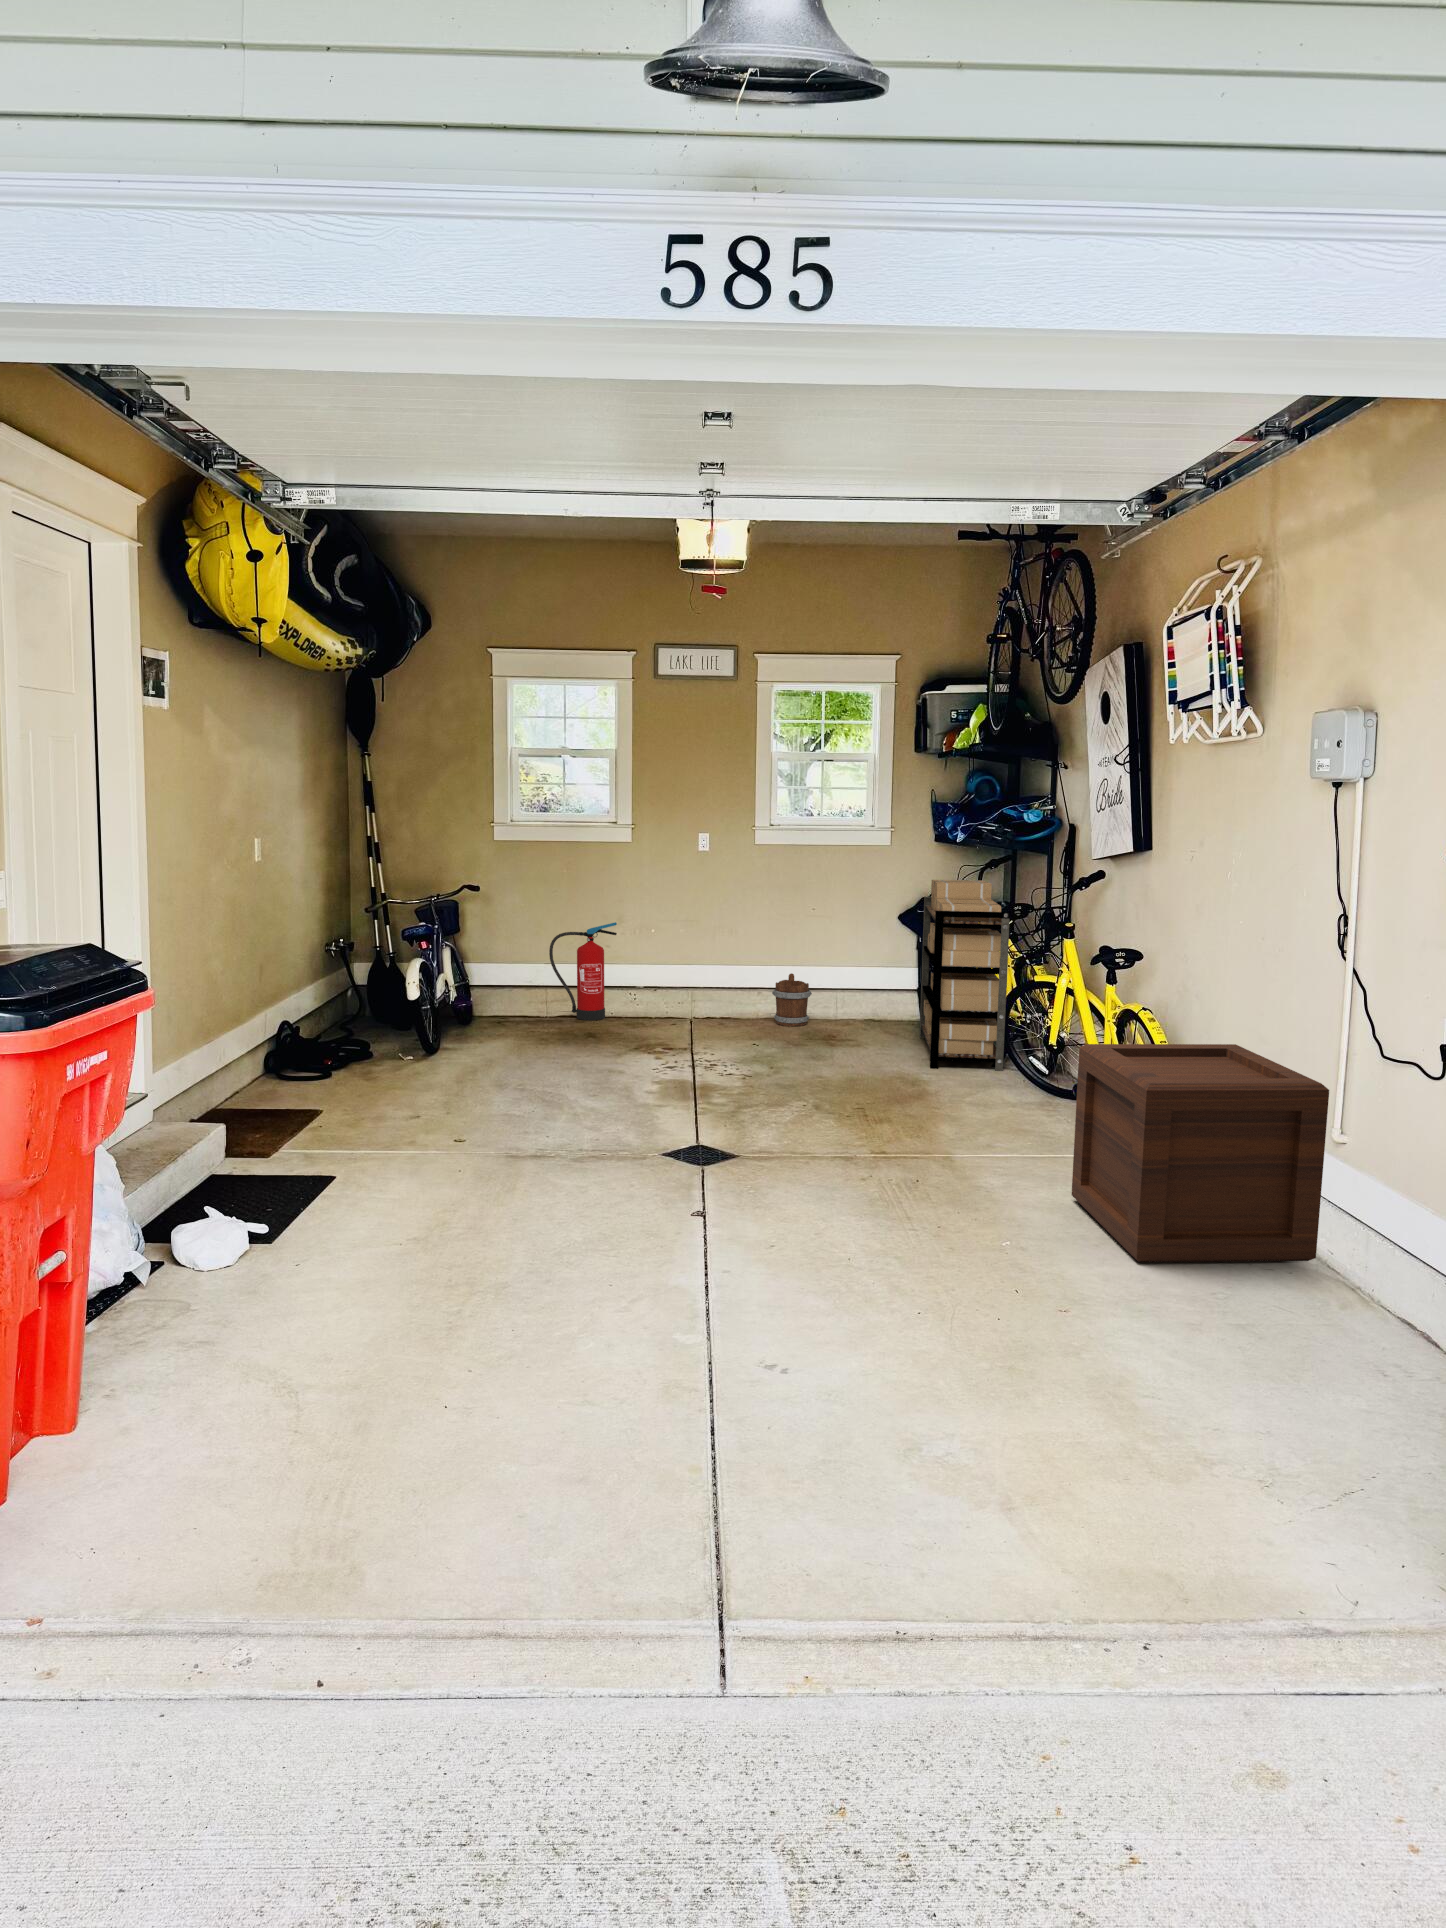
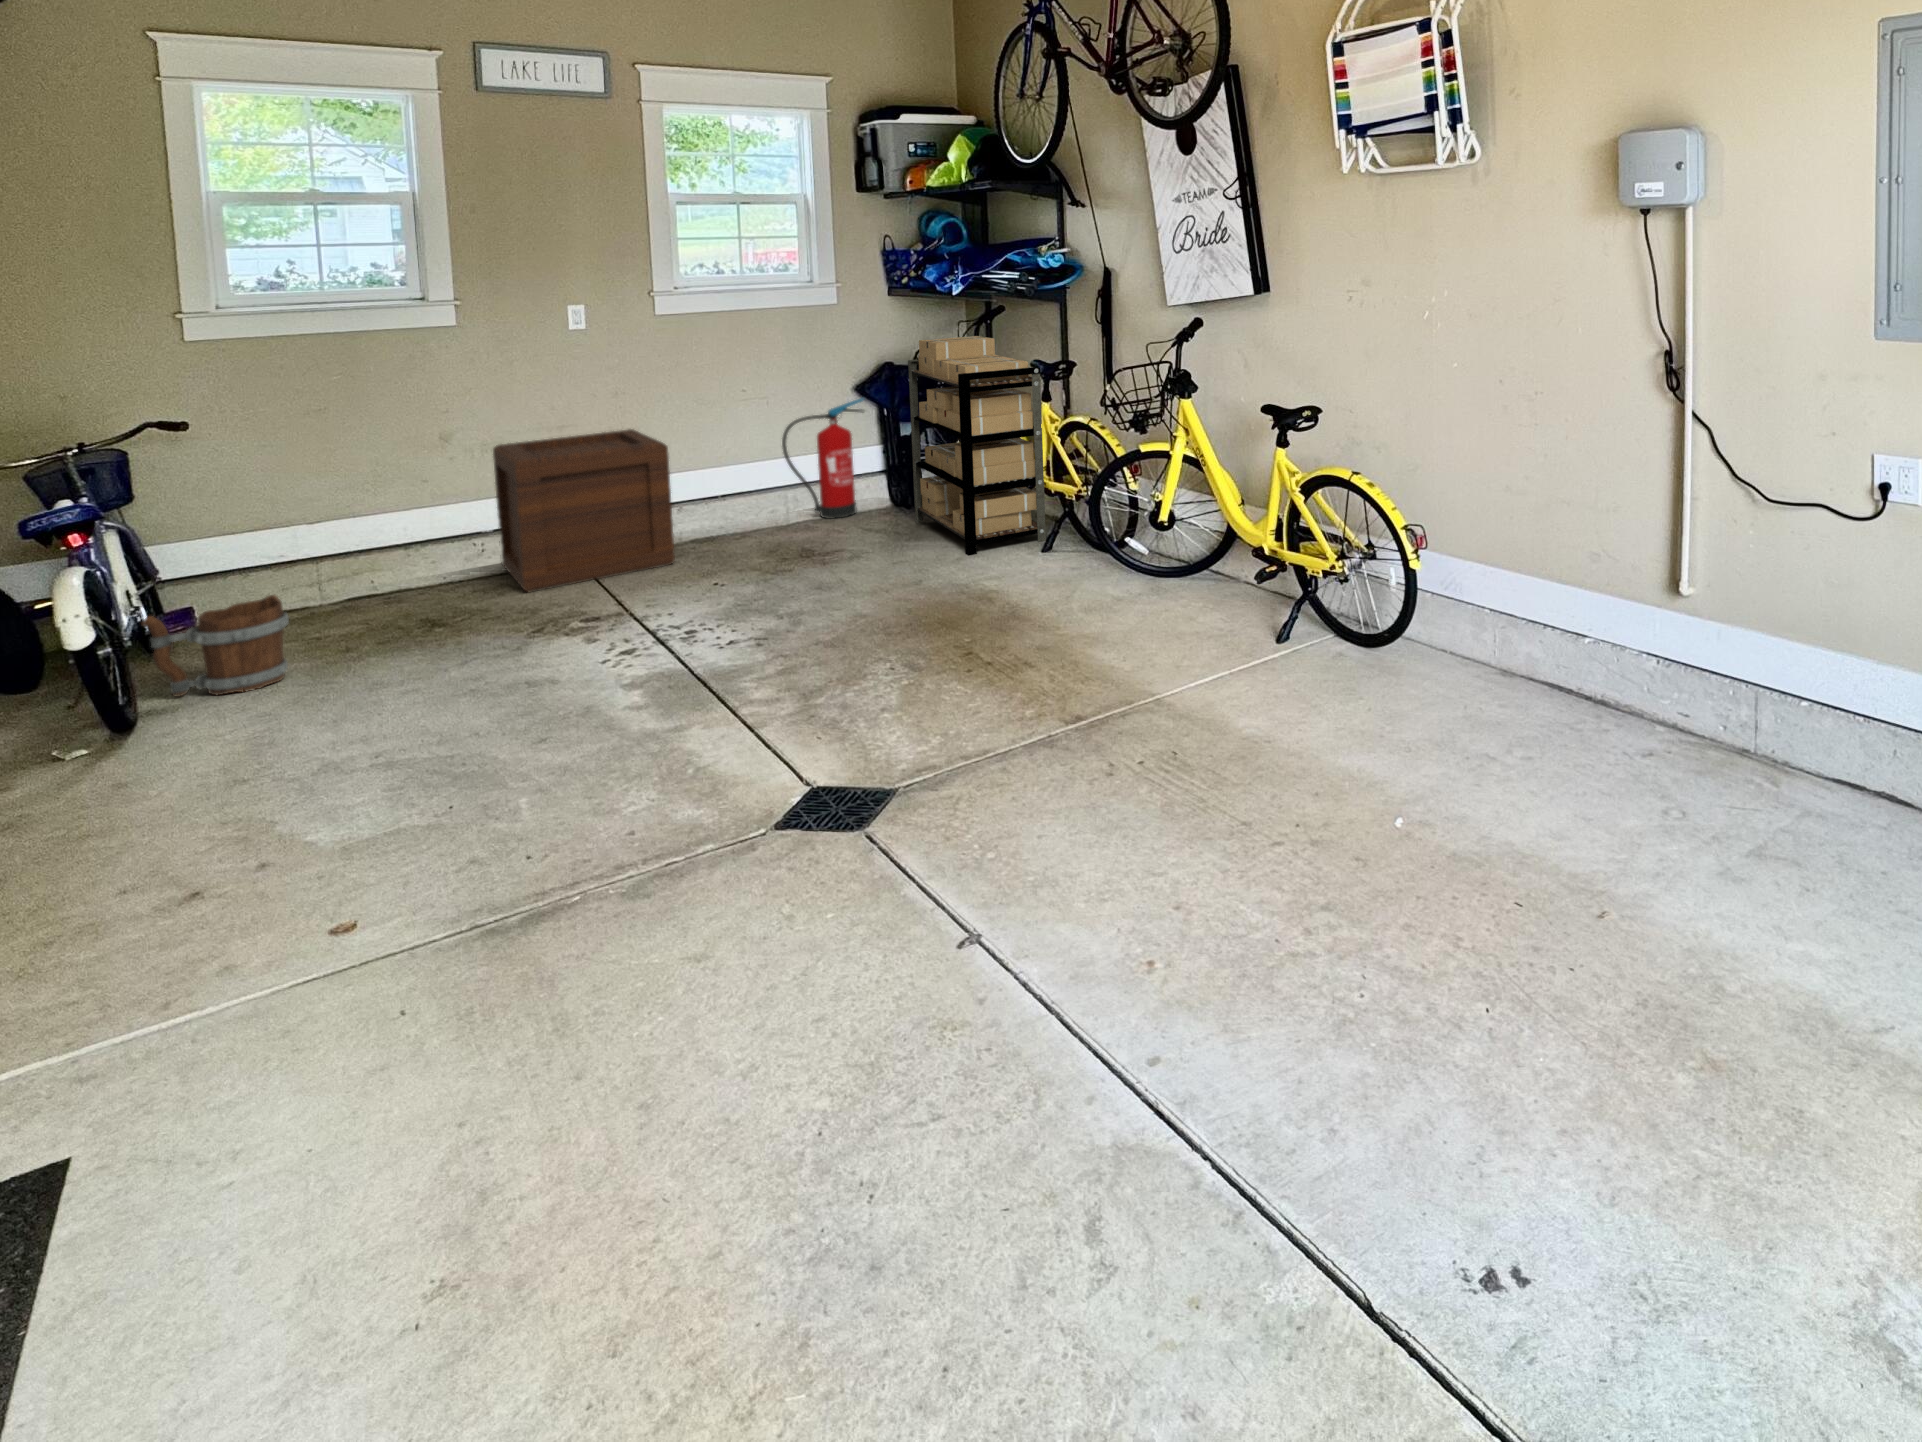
fire extinguisher: present [549,922,617,1020] -> present [782,398,863,518]
bucket: present [772,973,812,1026] -> present [141,595,289,696]
wooden crate: present [1072,1044,1329,1263] -> present [493,429,675,593]

